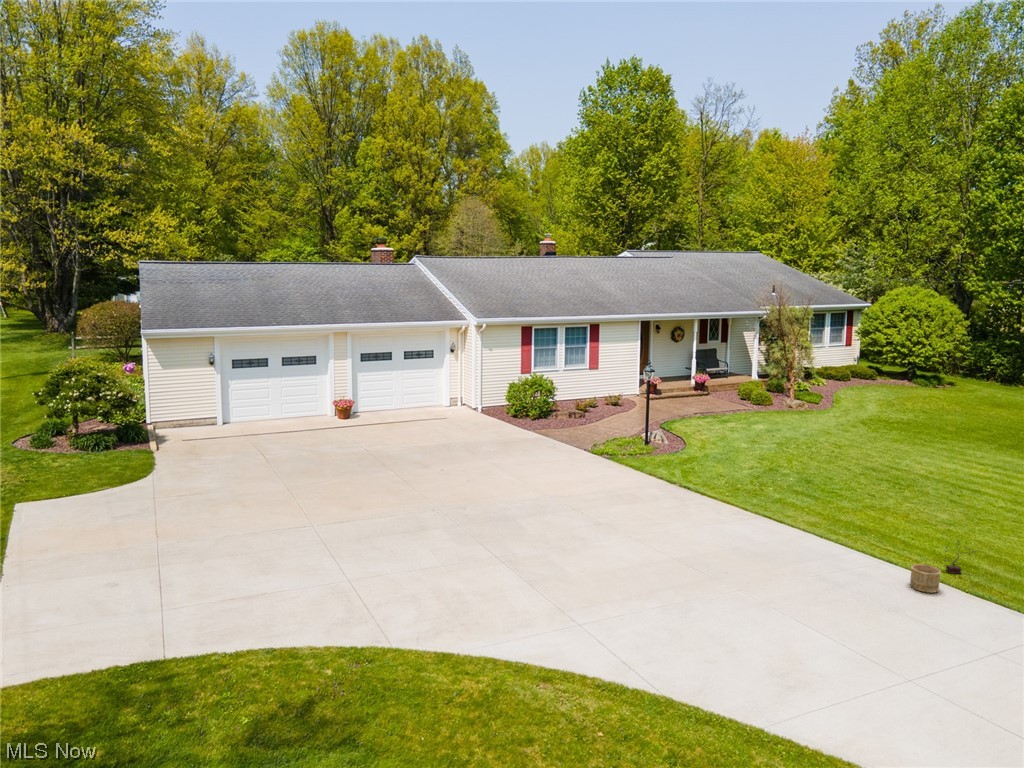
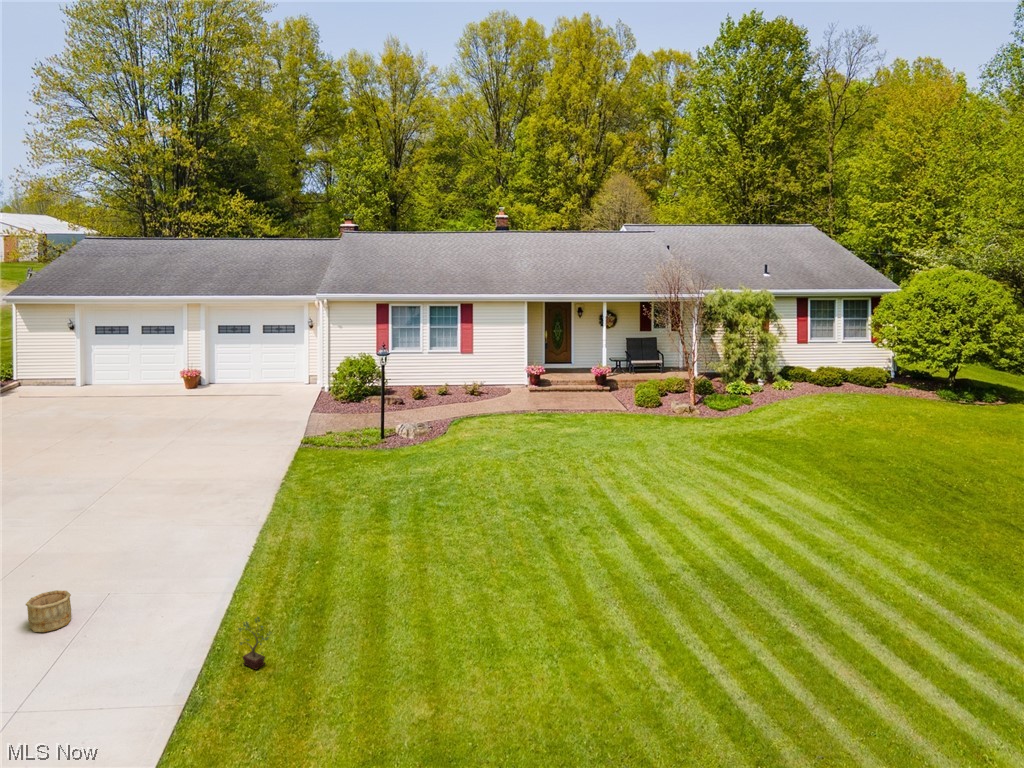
wooden bucket: present [910,564,941,593] -> present [26,590,71,632]

